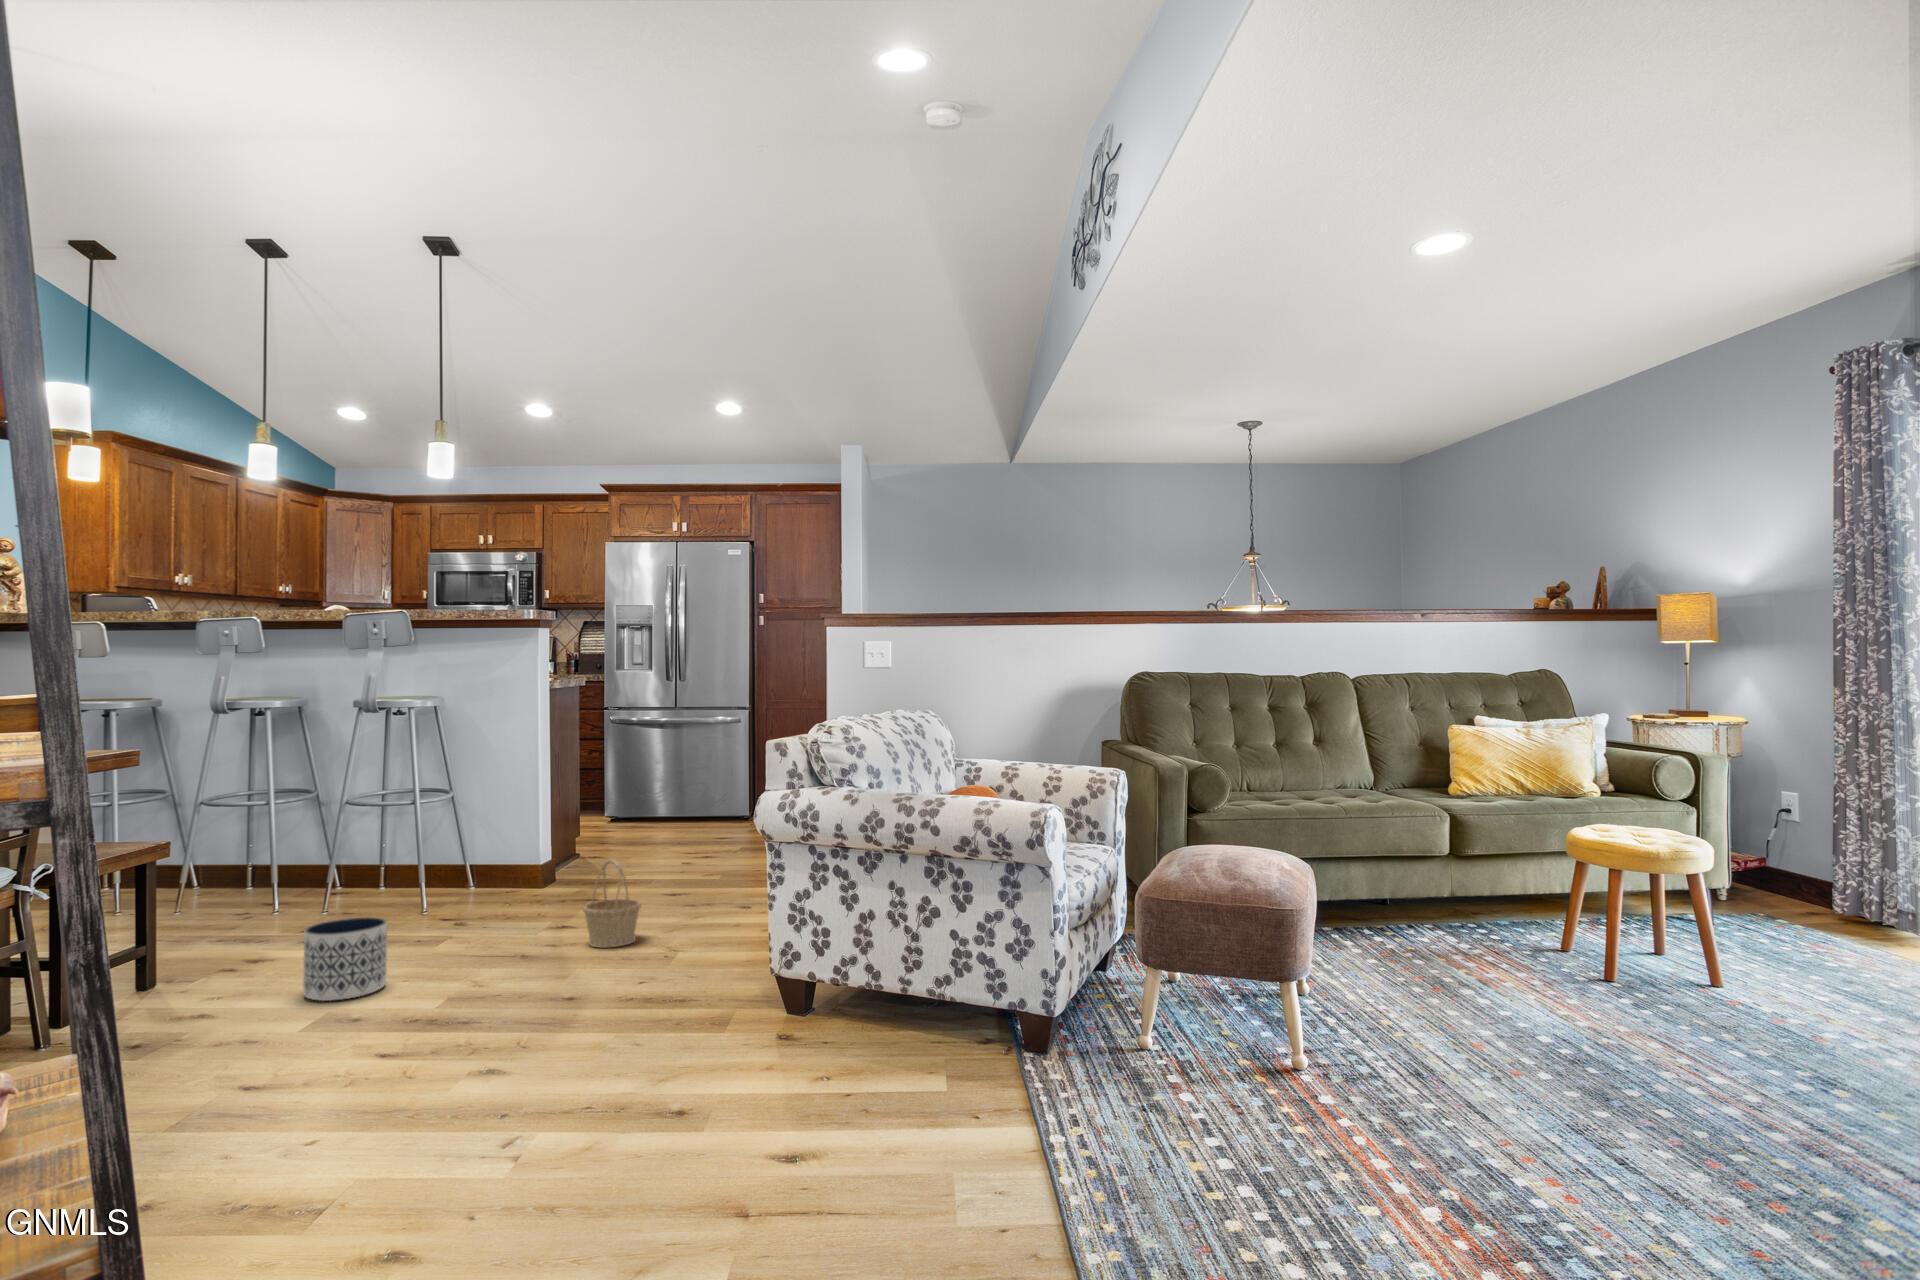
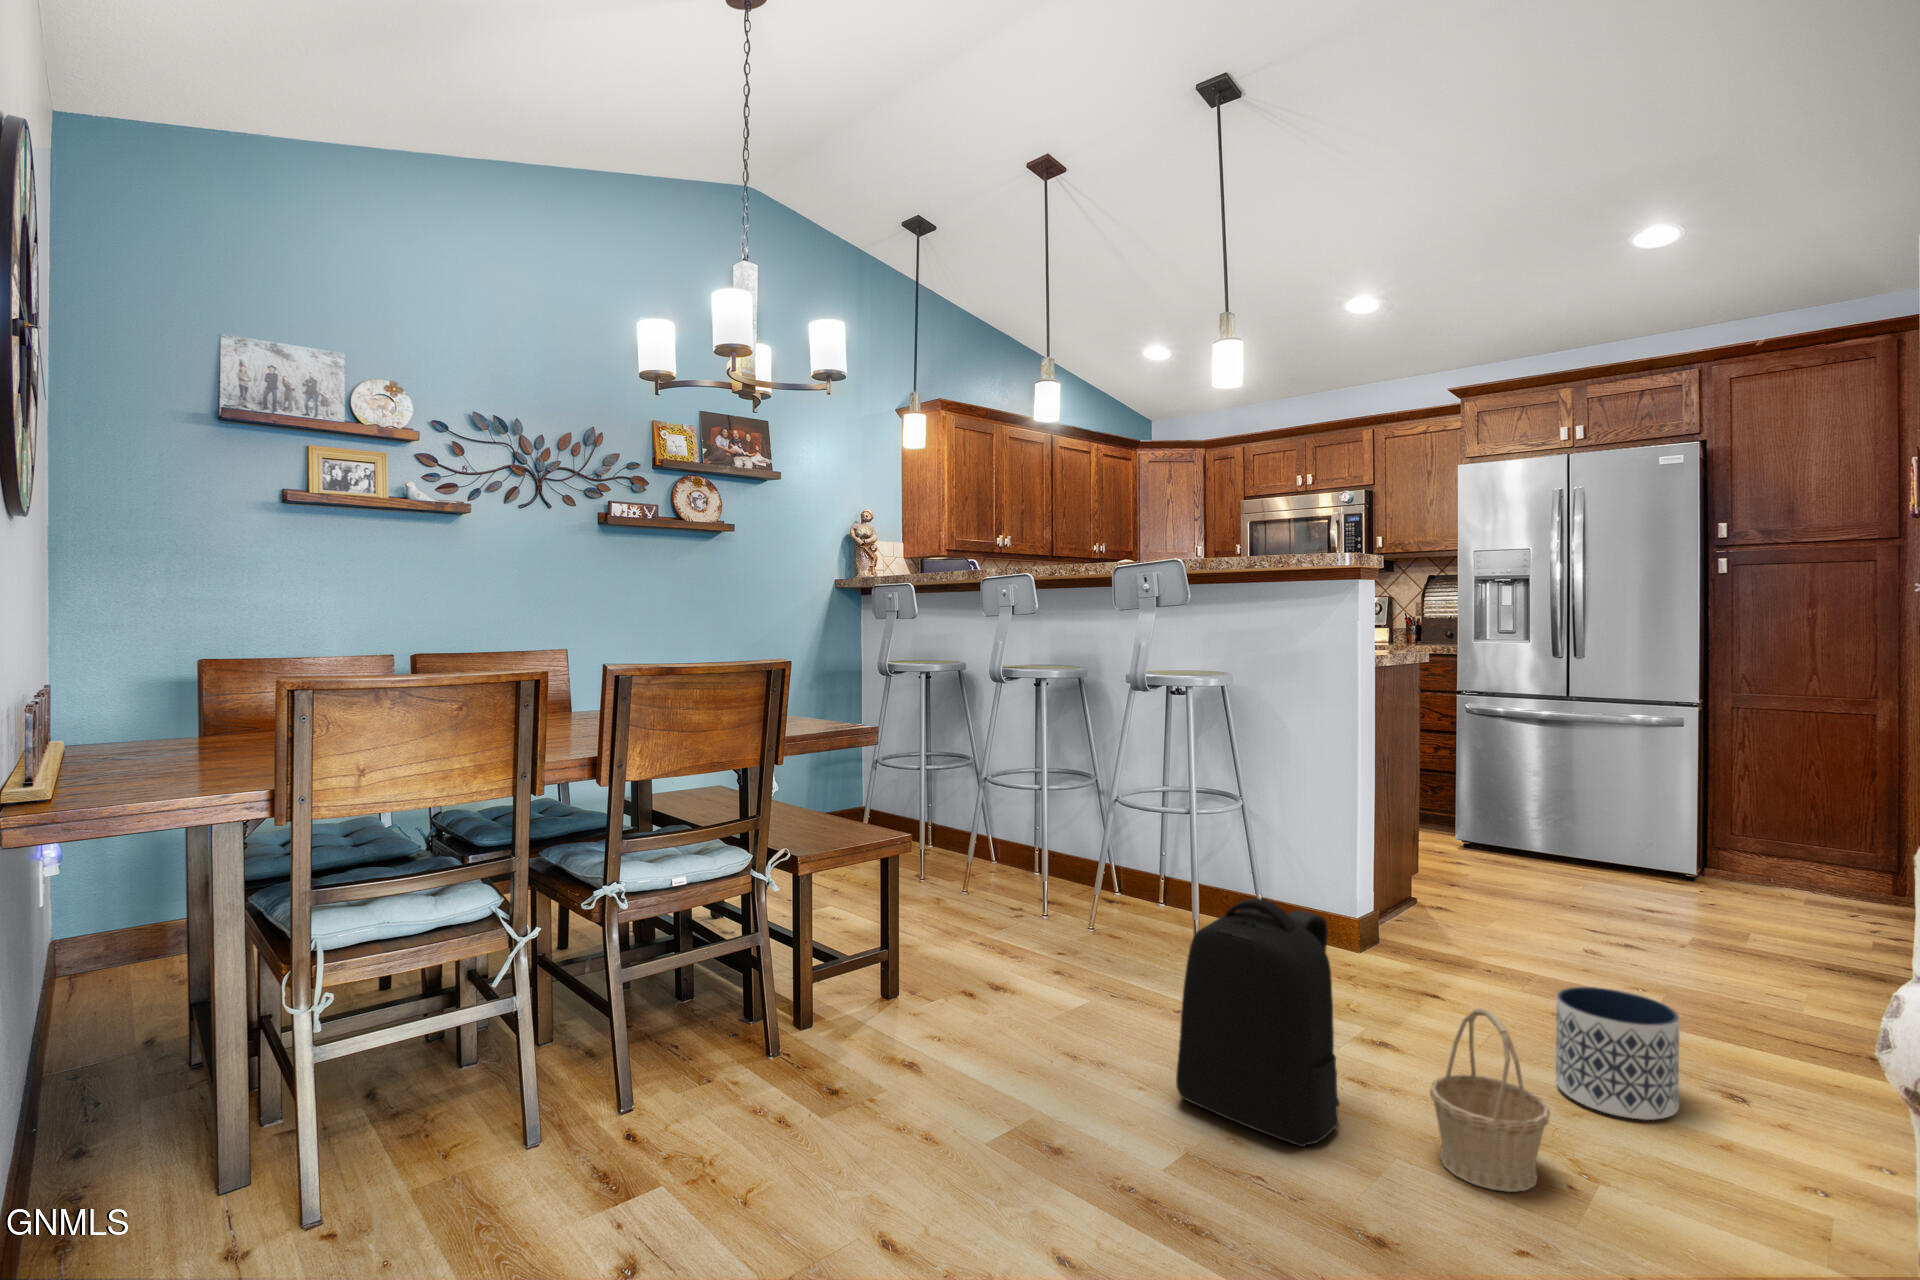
backpack: none [431,823,533,956] -> present [1176,898,1340,1147]
planter: present [303,917,387,1001] -> present [1556,987,1679,1120]

